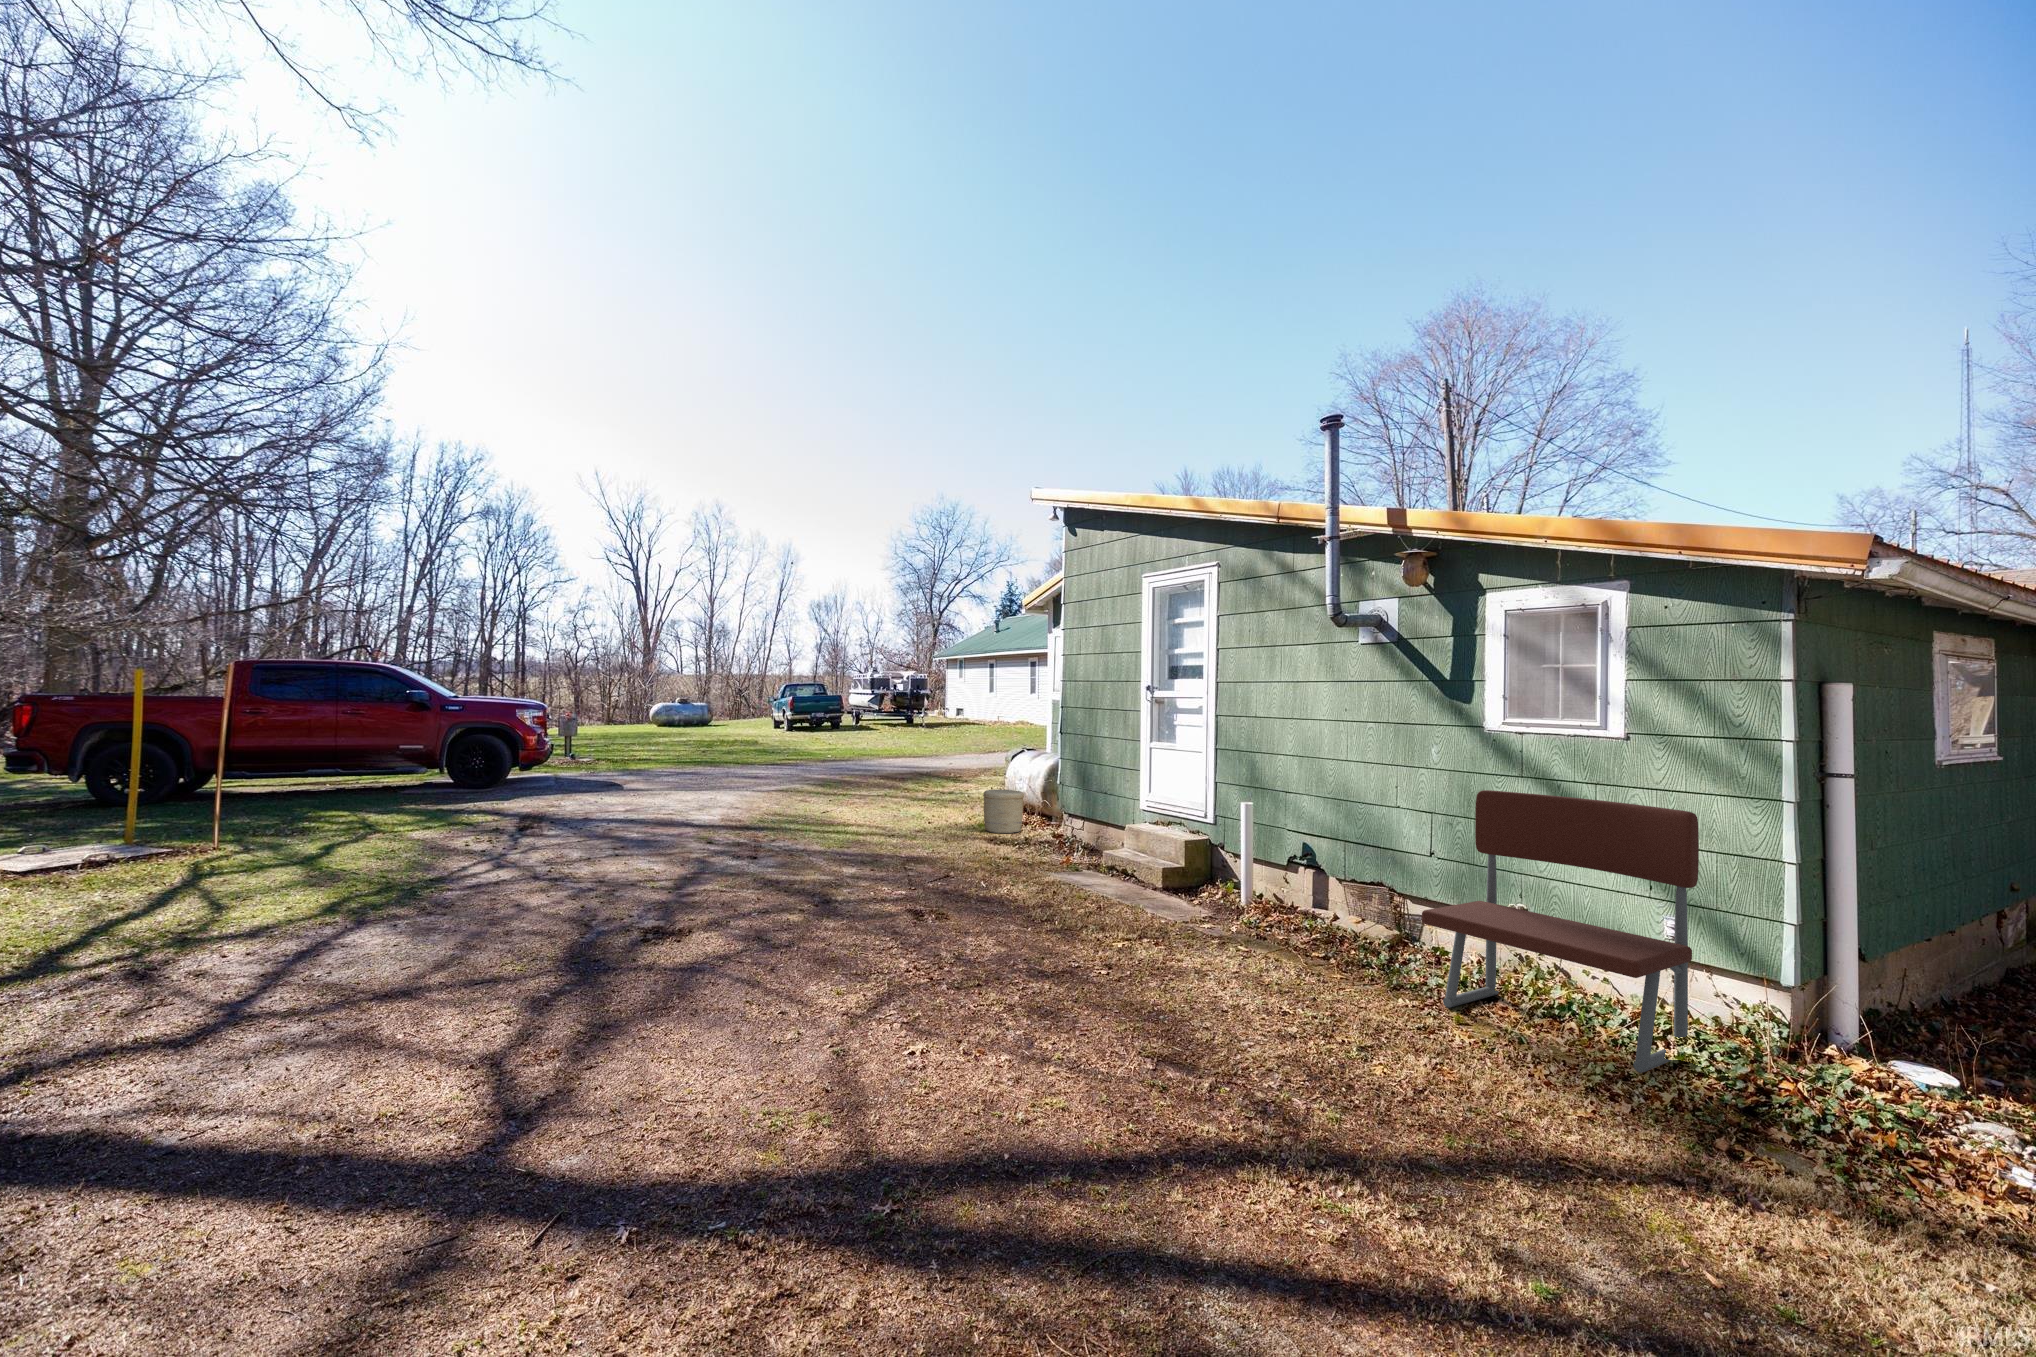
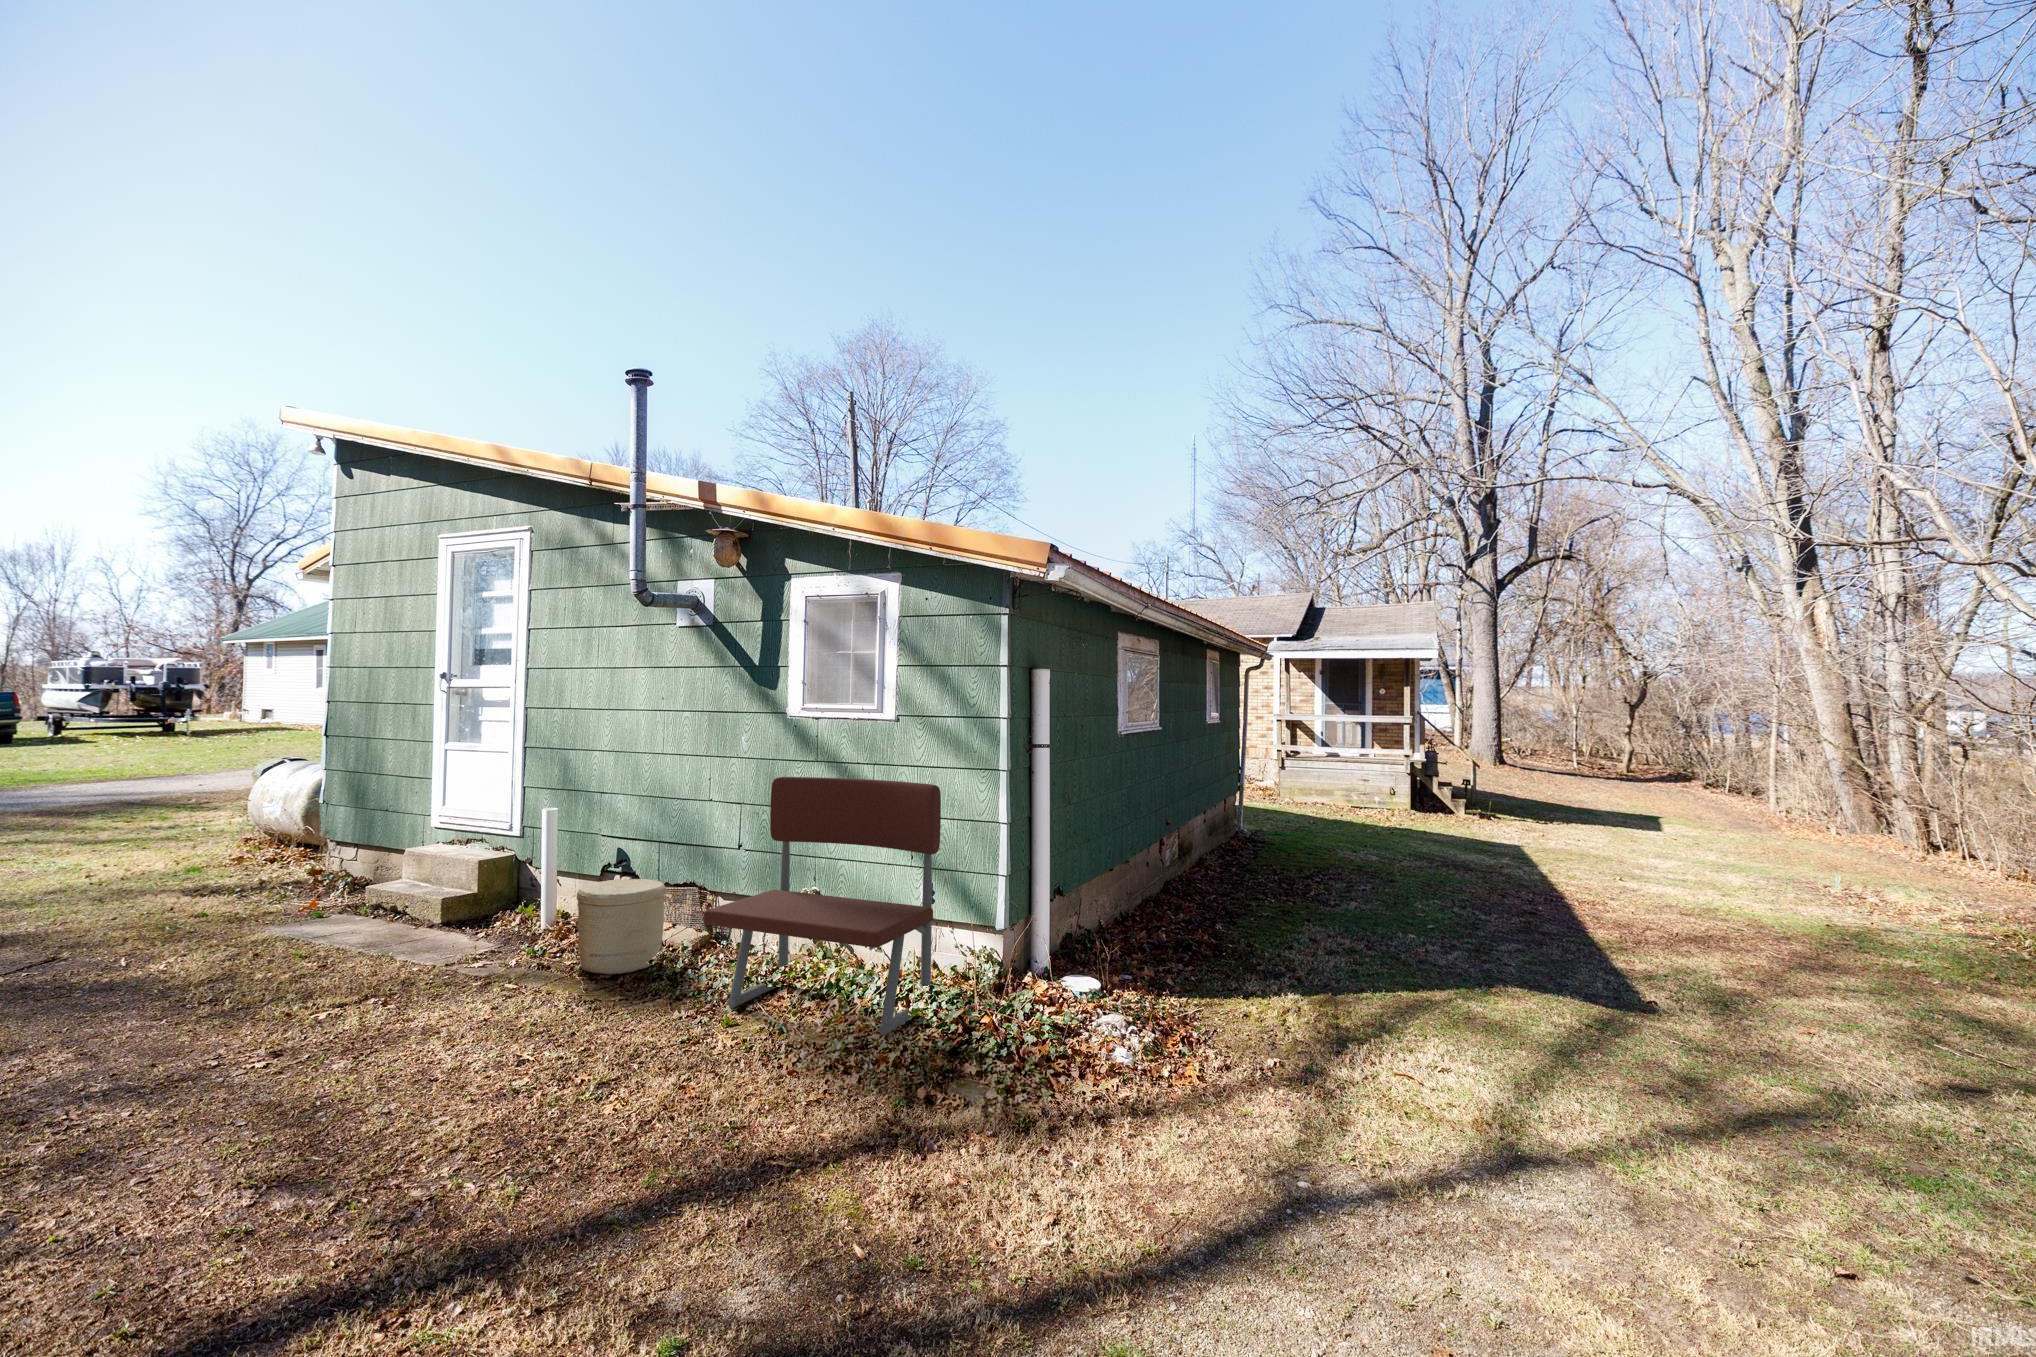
woven basket: present [983,789,1024,833] -> present [577,879,666,974]

